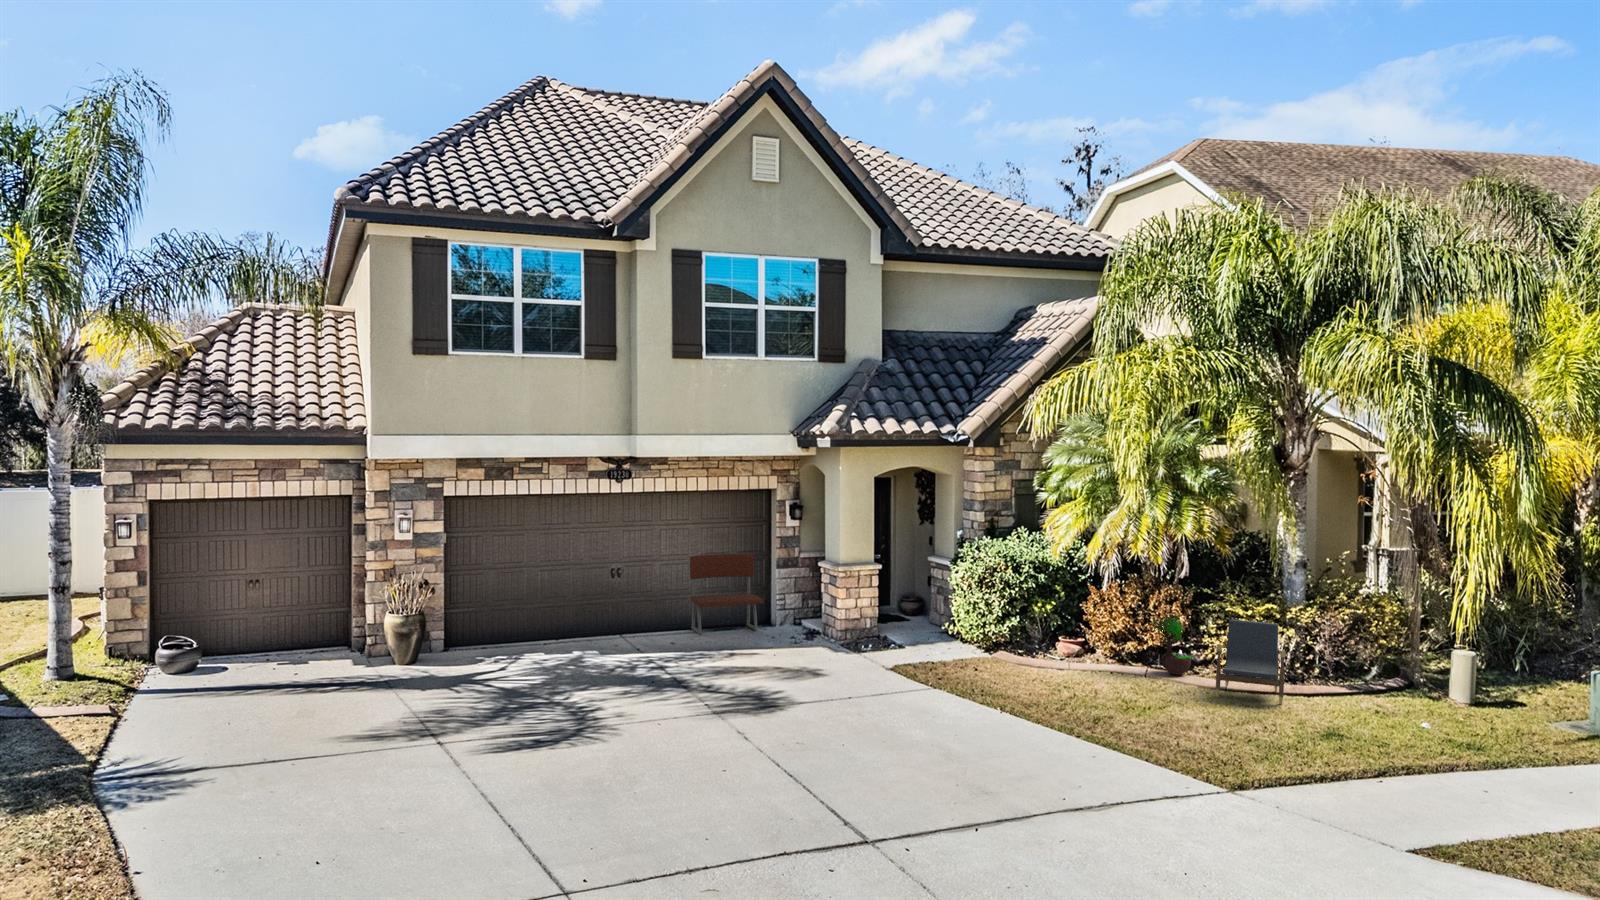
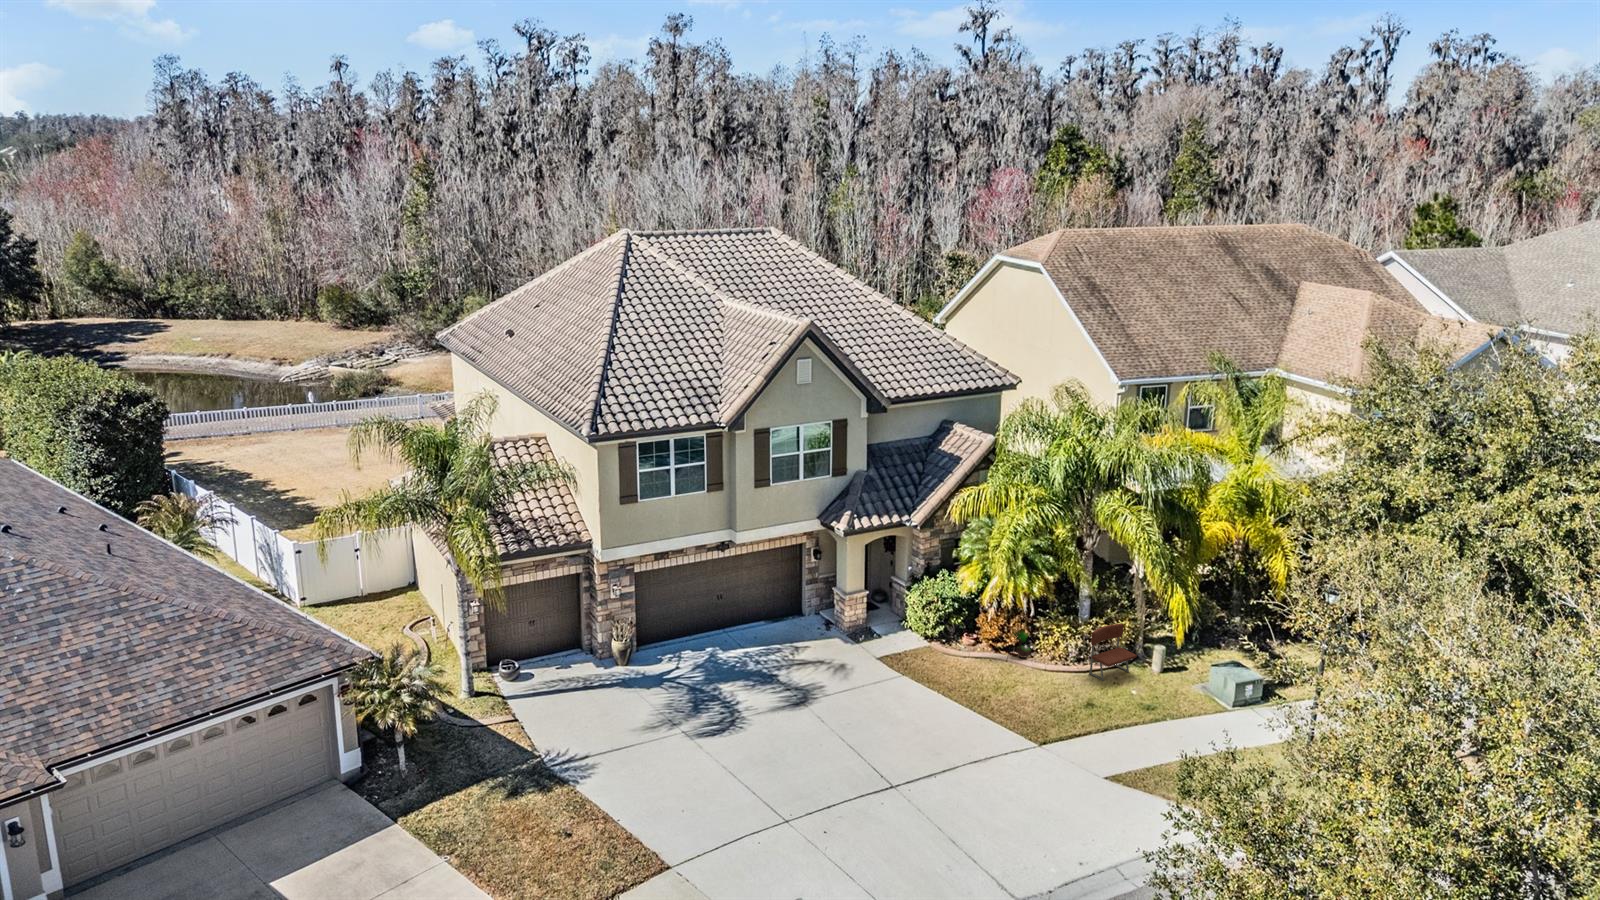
bench: present [690,554,763,635] -> present [1089,624,1137,681]
lounge chair: present [1216,619,1285,704] -> none [1040,636,1073,683]

